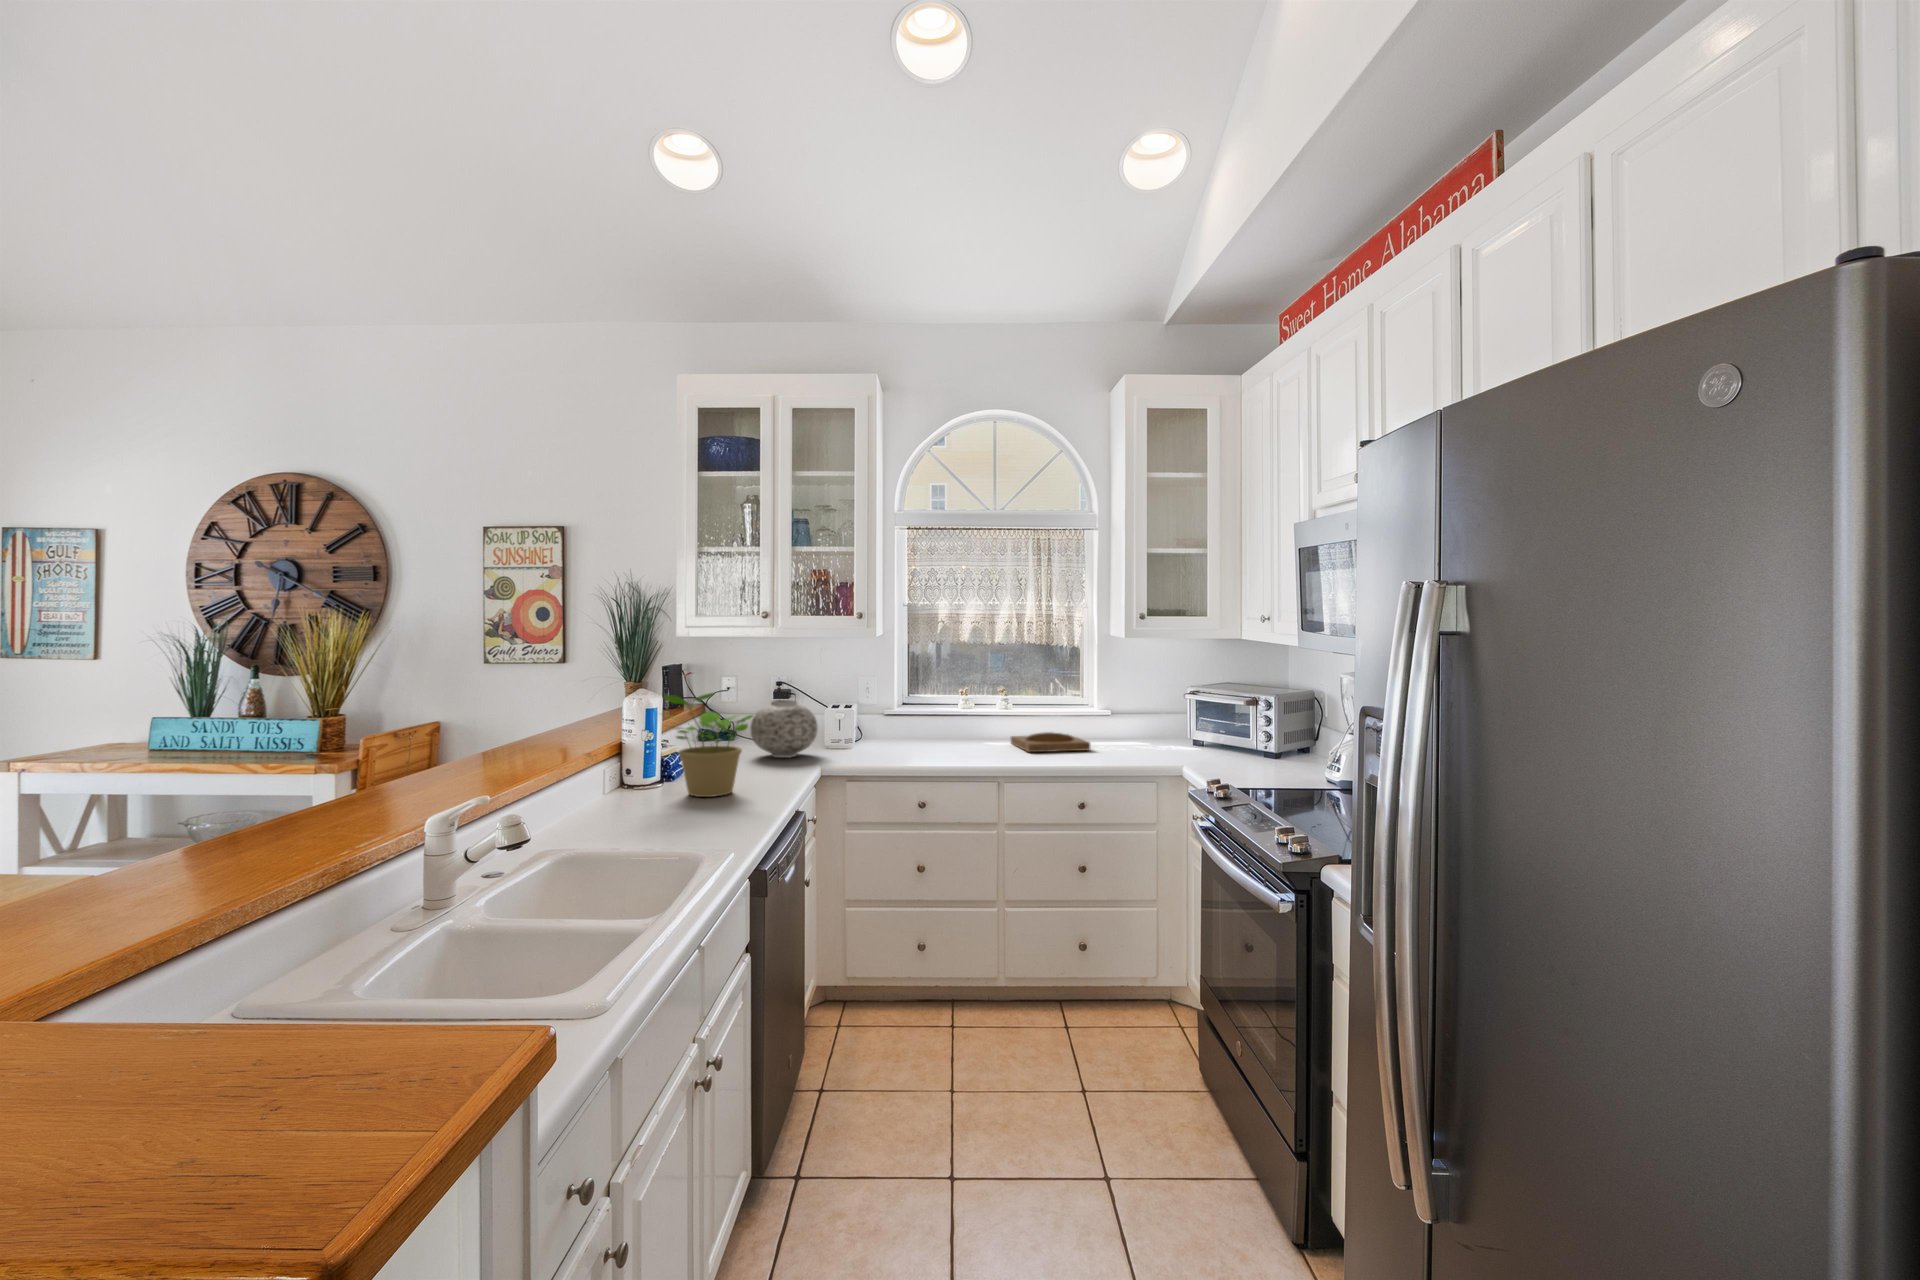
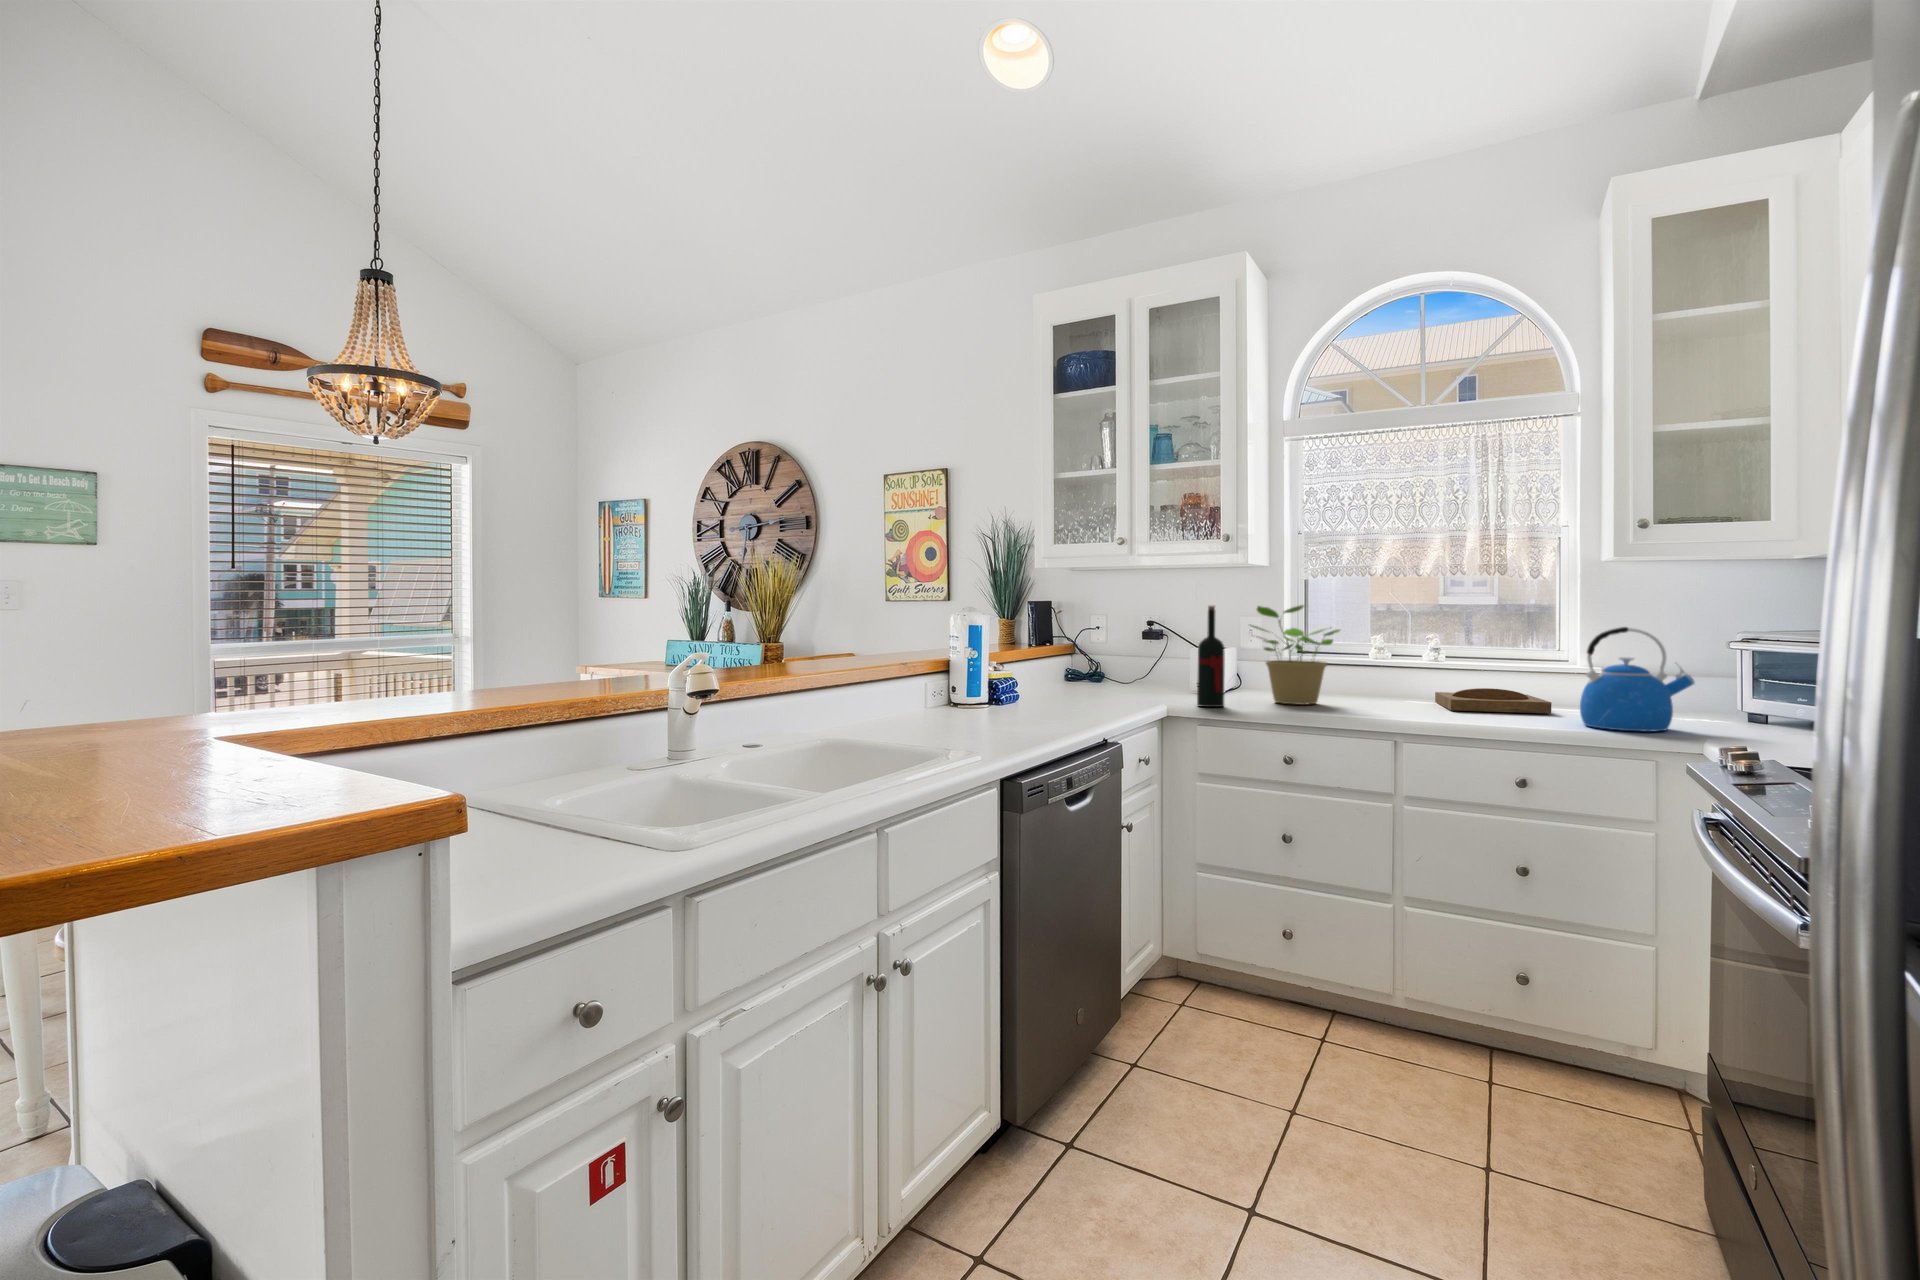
wine bottle: none [847,677,870,765] -> present [1197,606,1224,707]
kettle: none [1113,691,1176,763] -> present [1580,627,1694,732]
potted plant: present [665,693,753,797] -> present [1252,605,1340,705]
vase: present [750,700,818,758] -> none [1099,634,1173,698]

